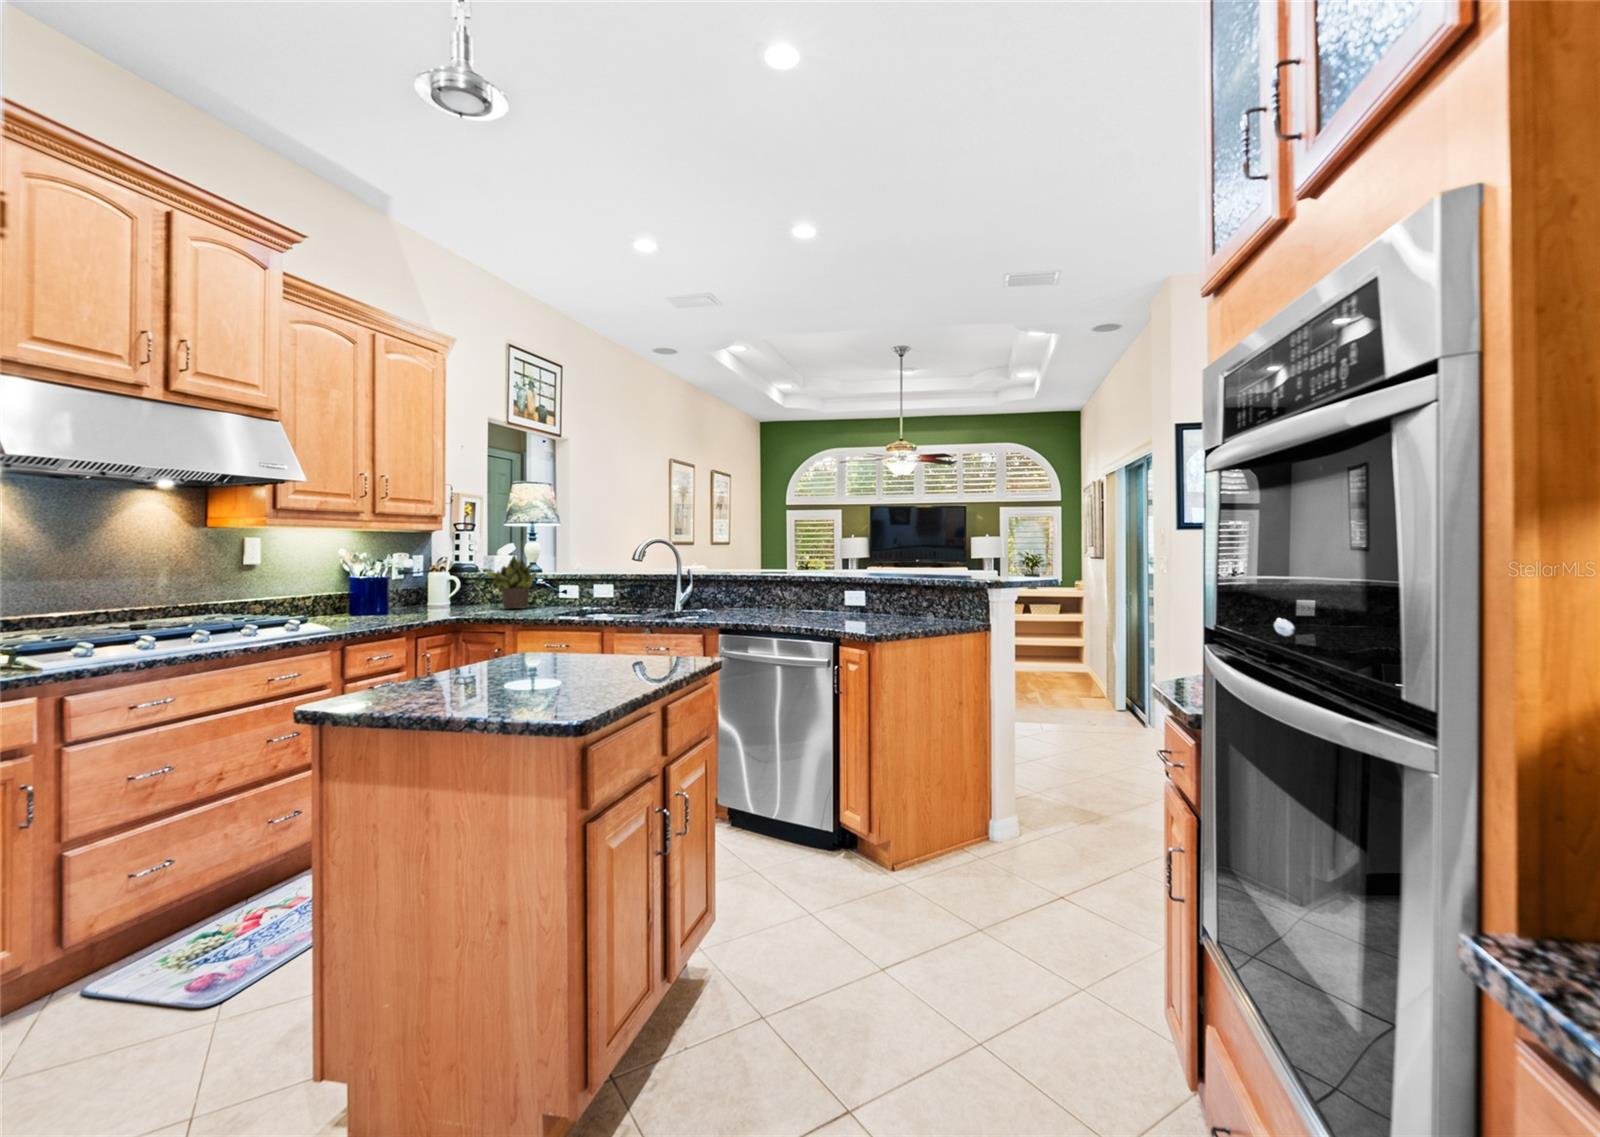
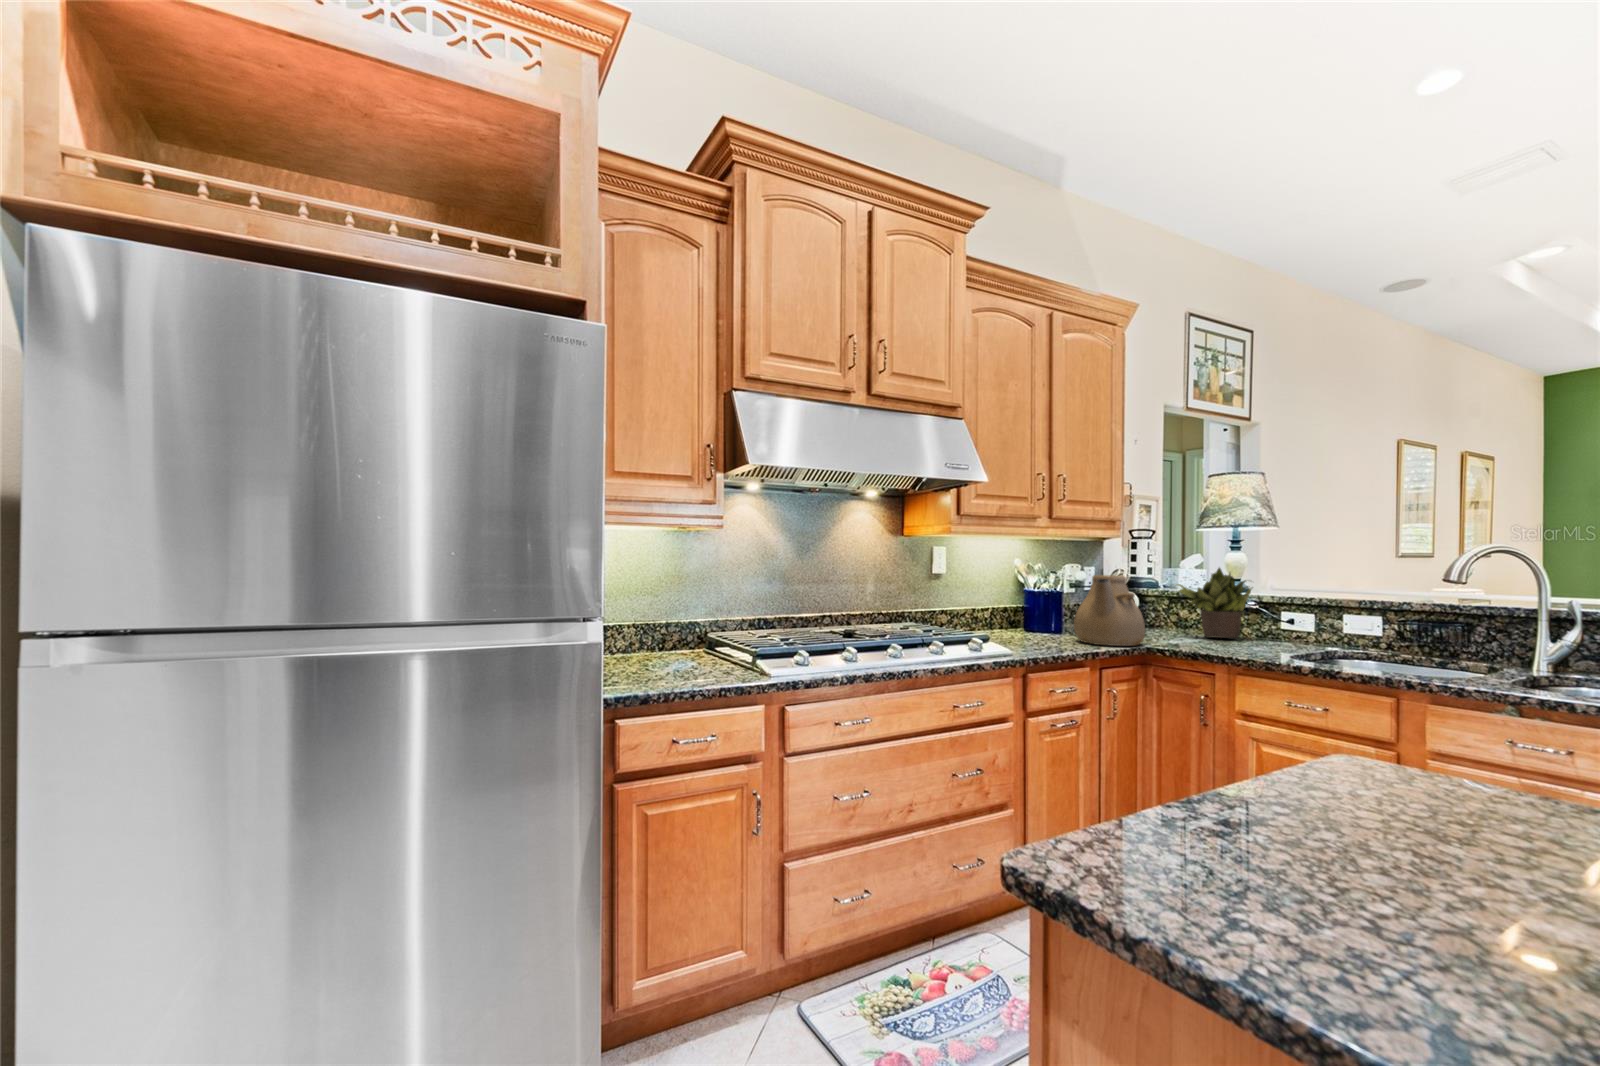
teapot: none [391,563,450,619] -> present [1074,575,1145,646]

